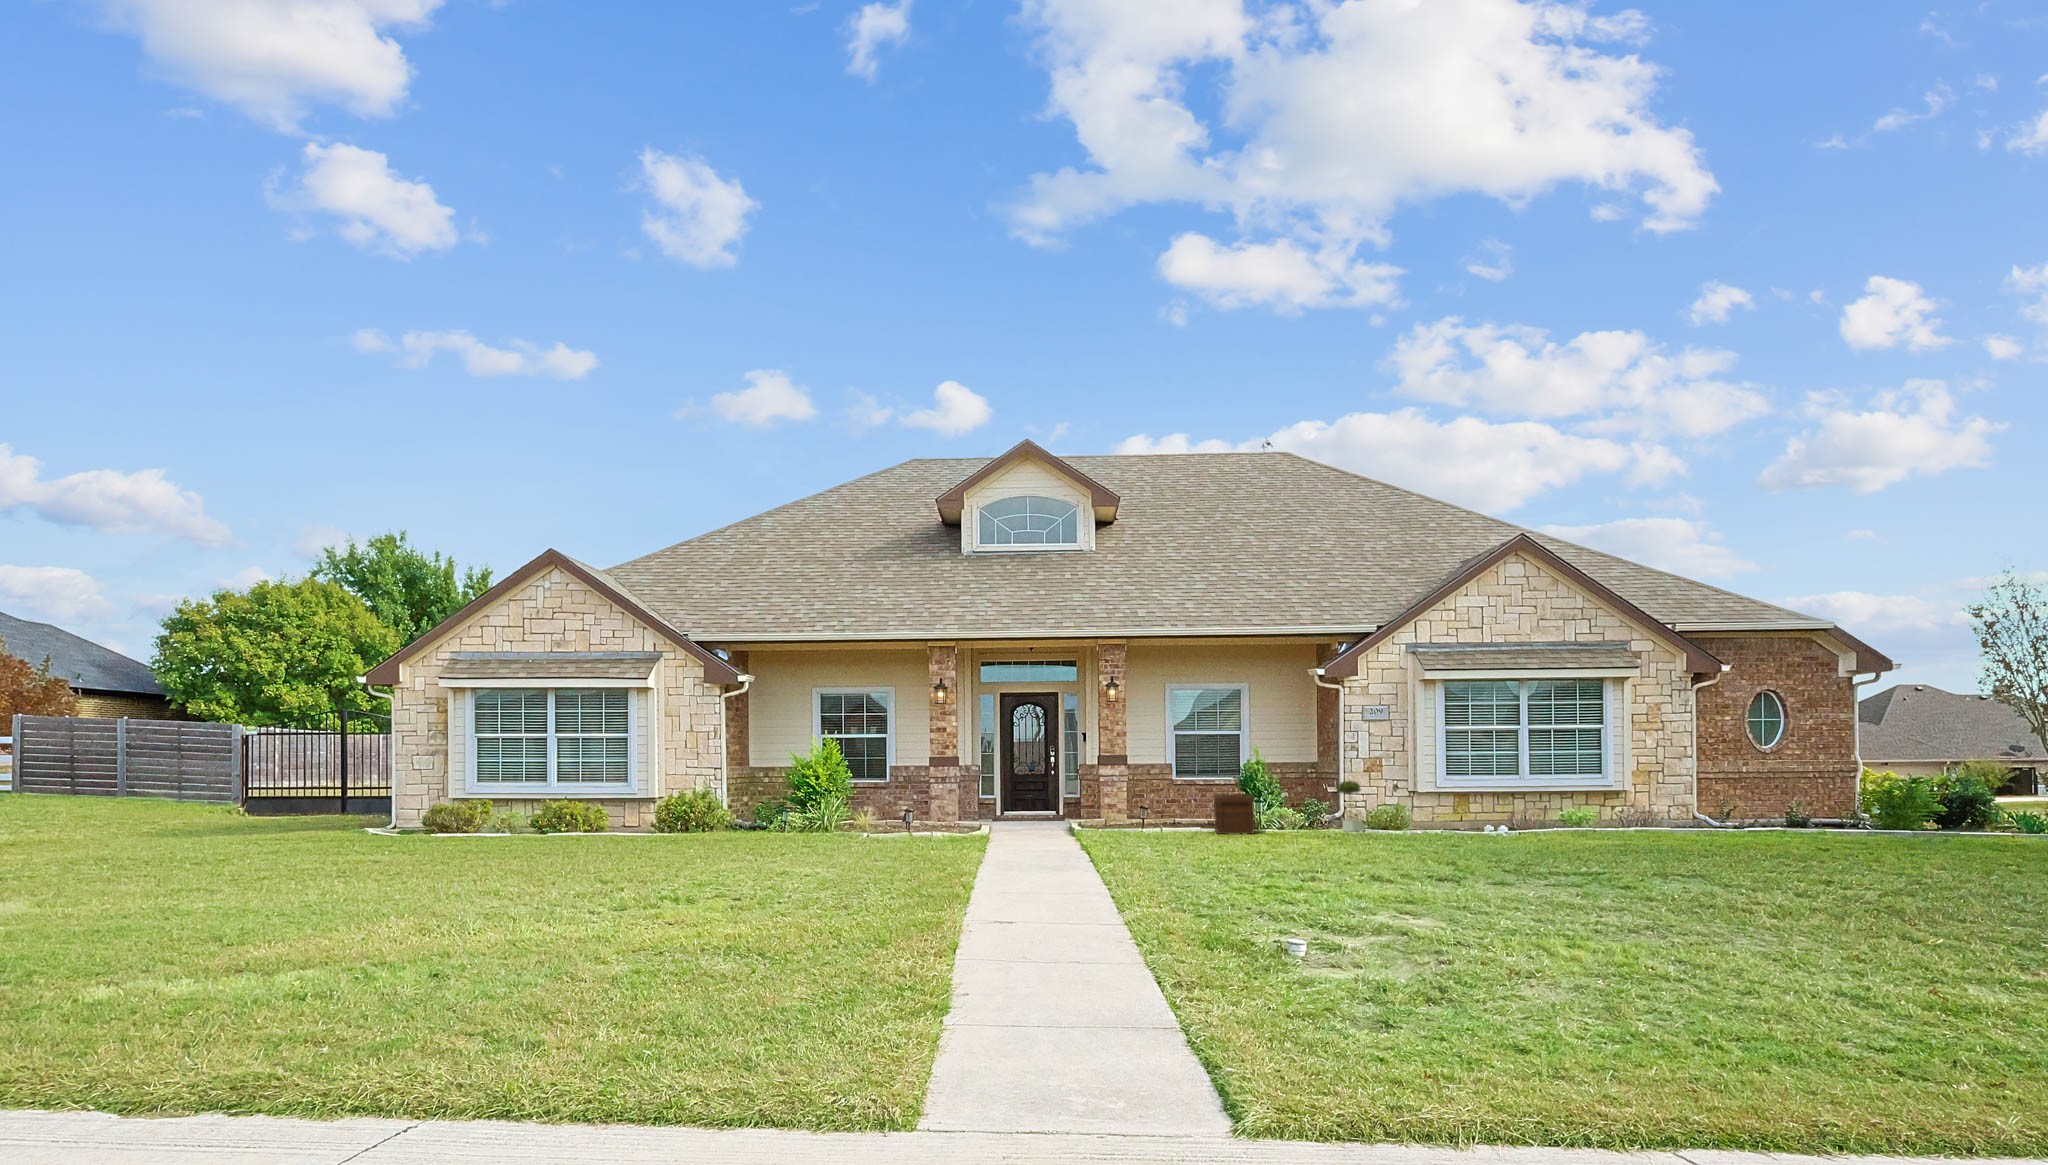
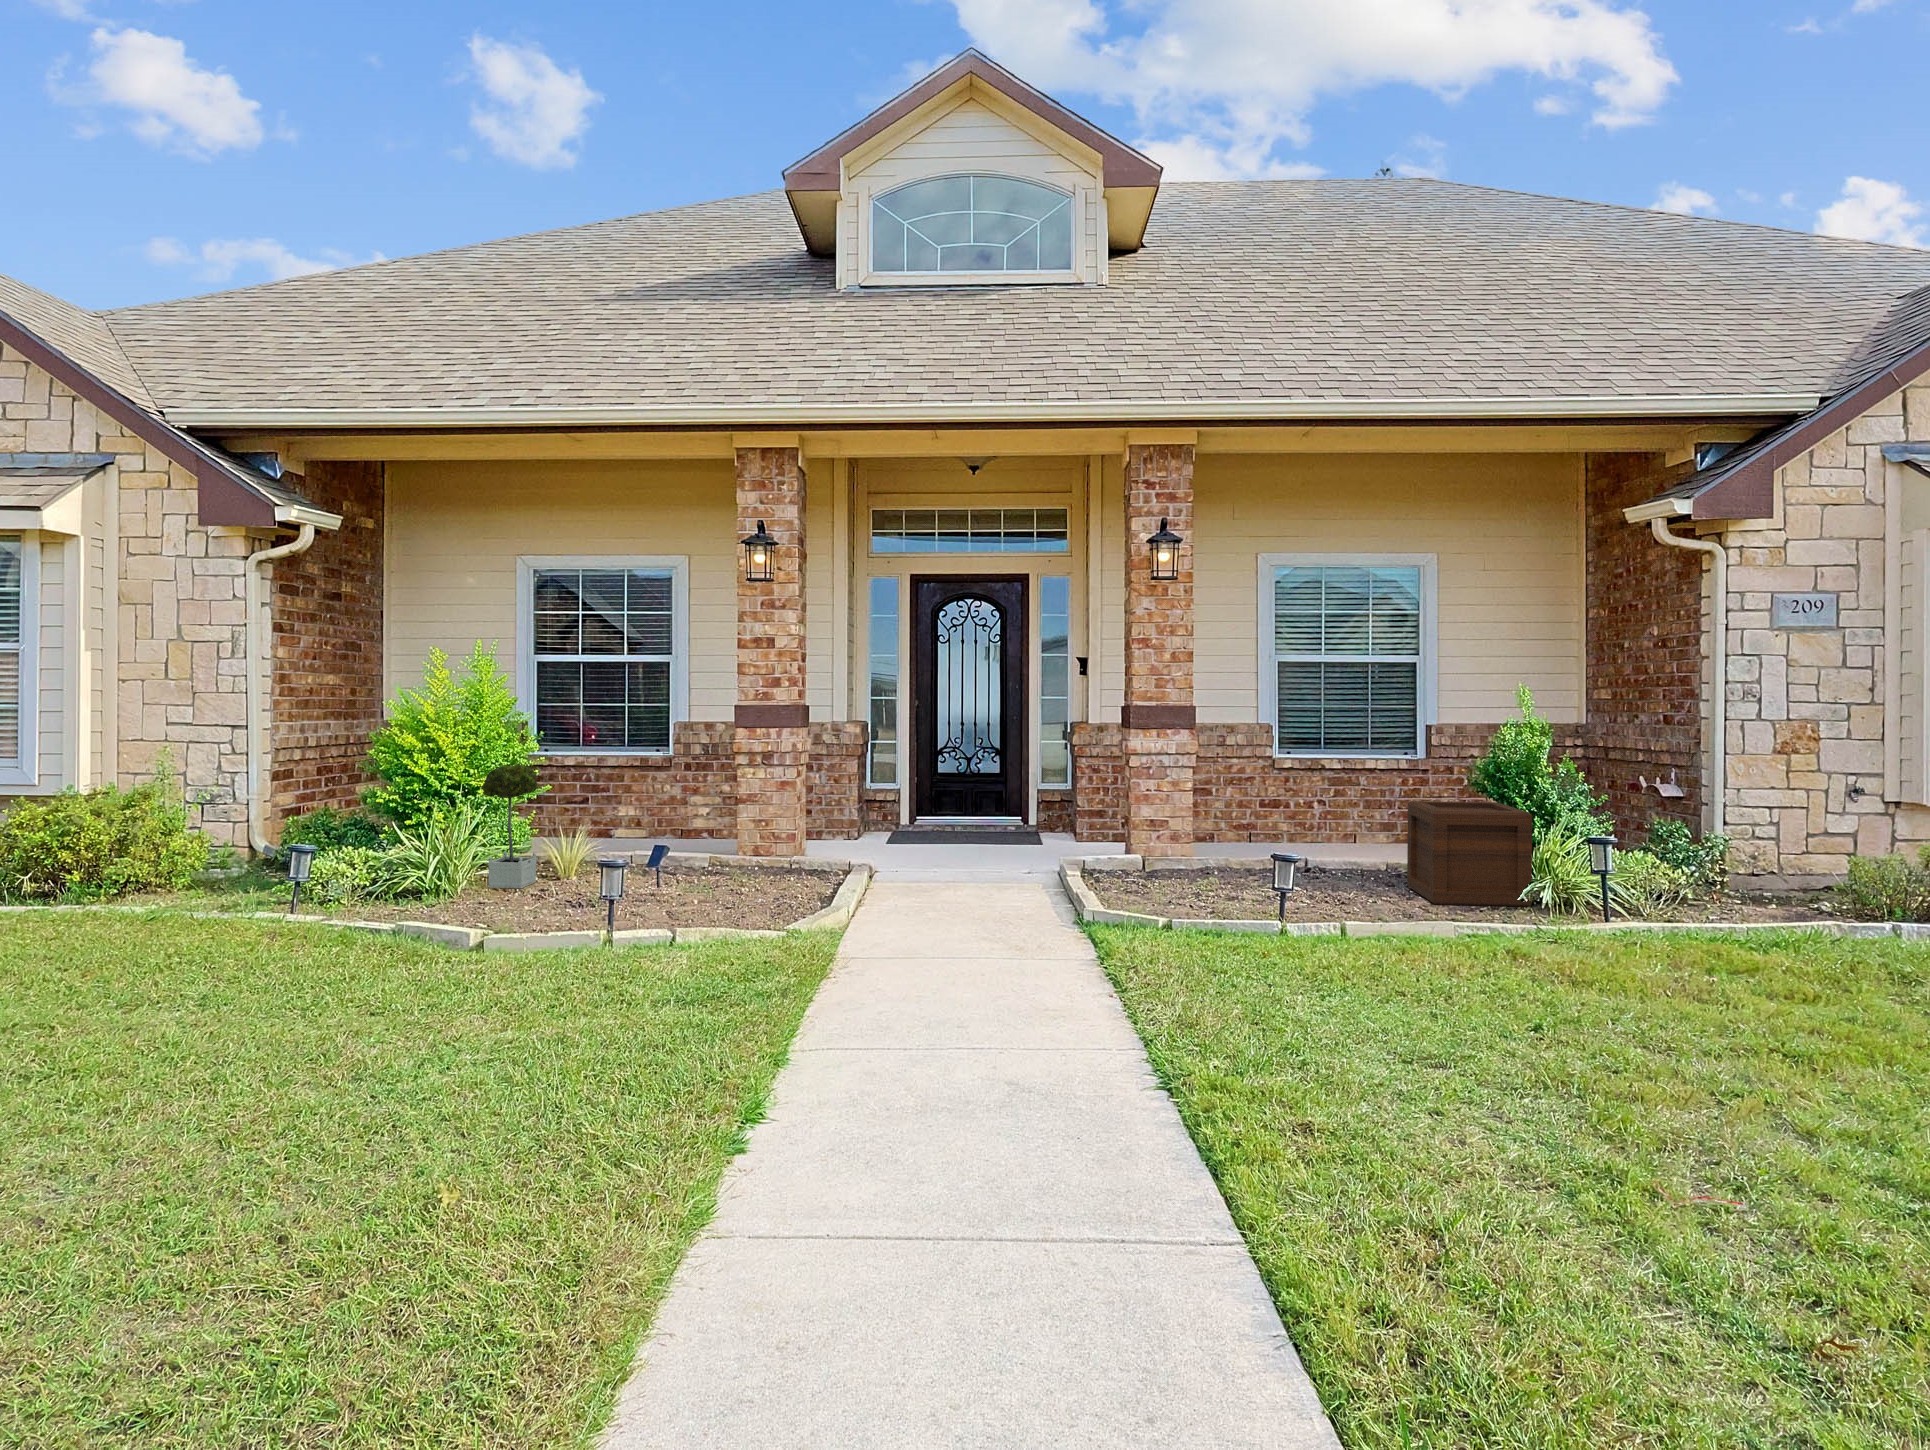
potted tree: present [1338,781,1363,832] -> present [482,763,538,888]

